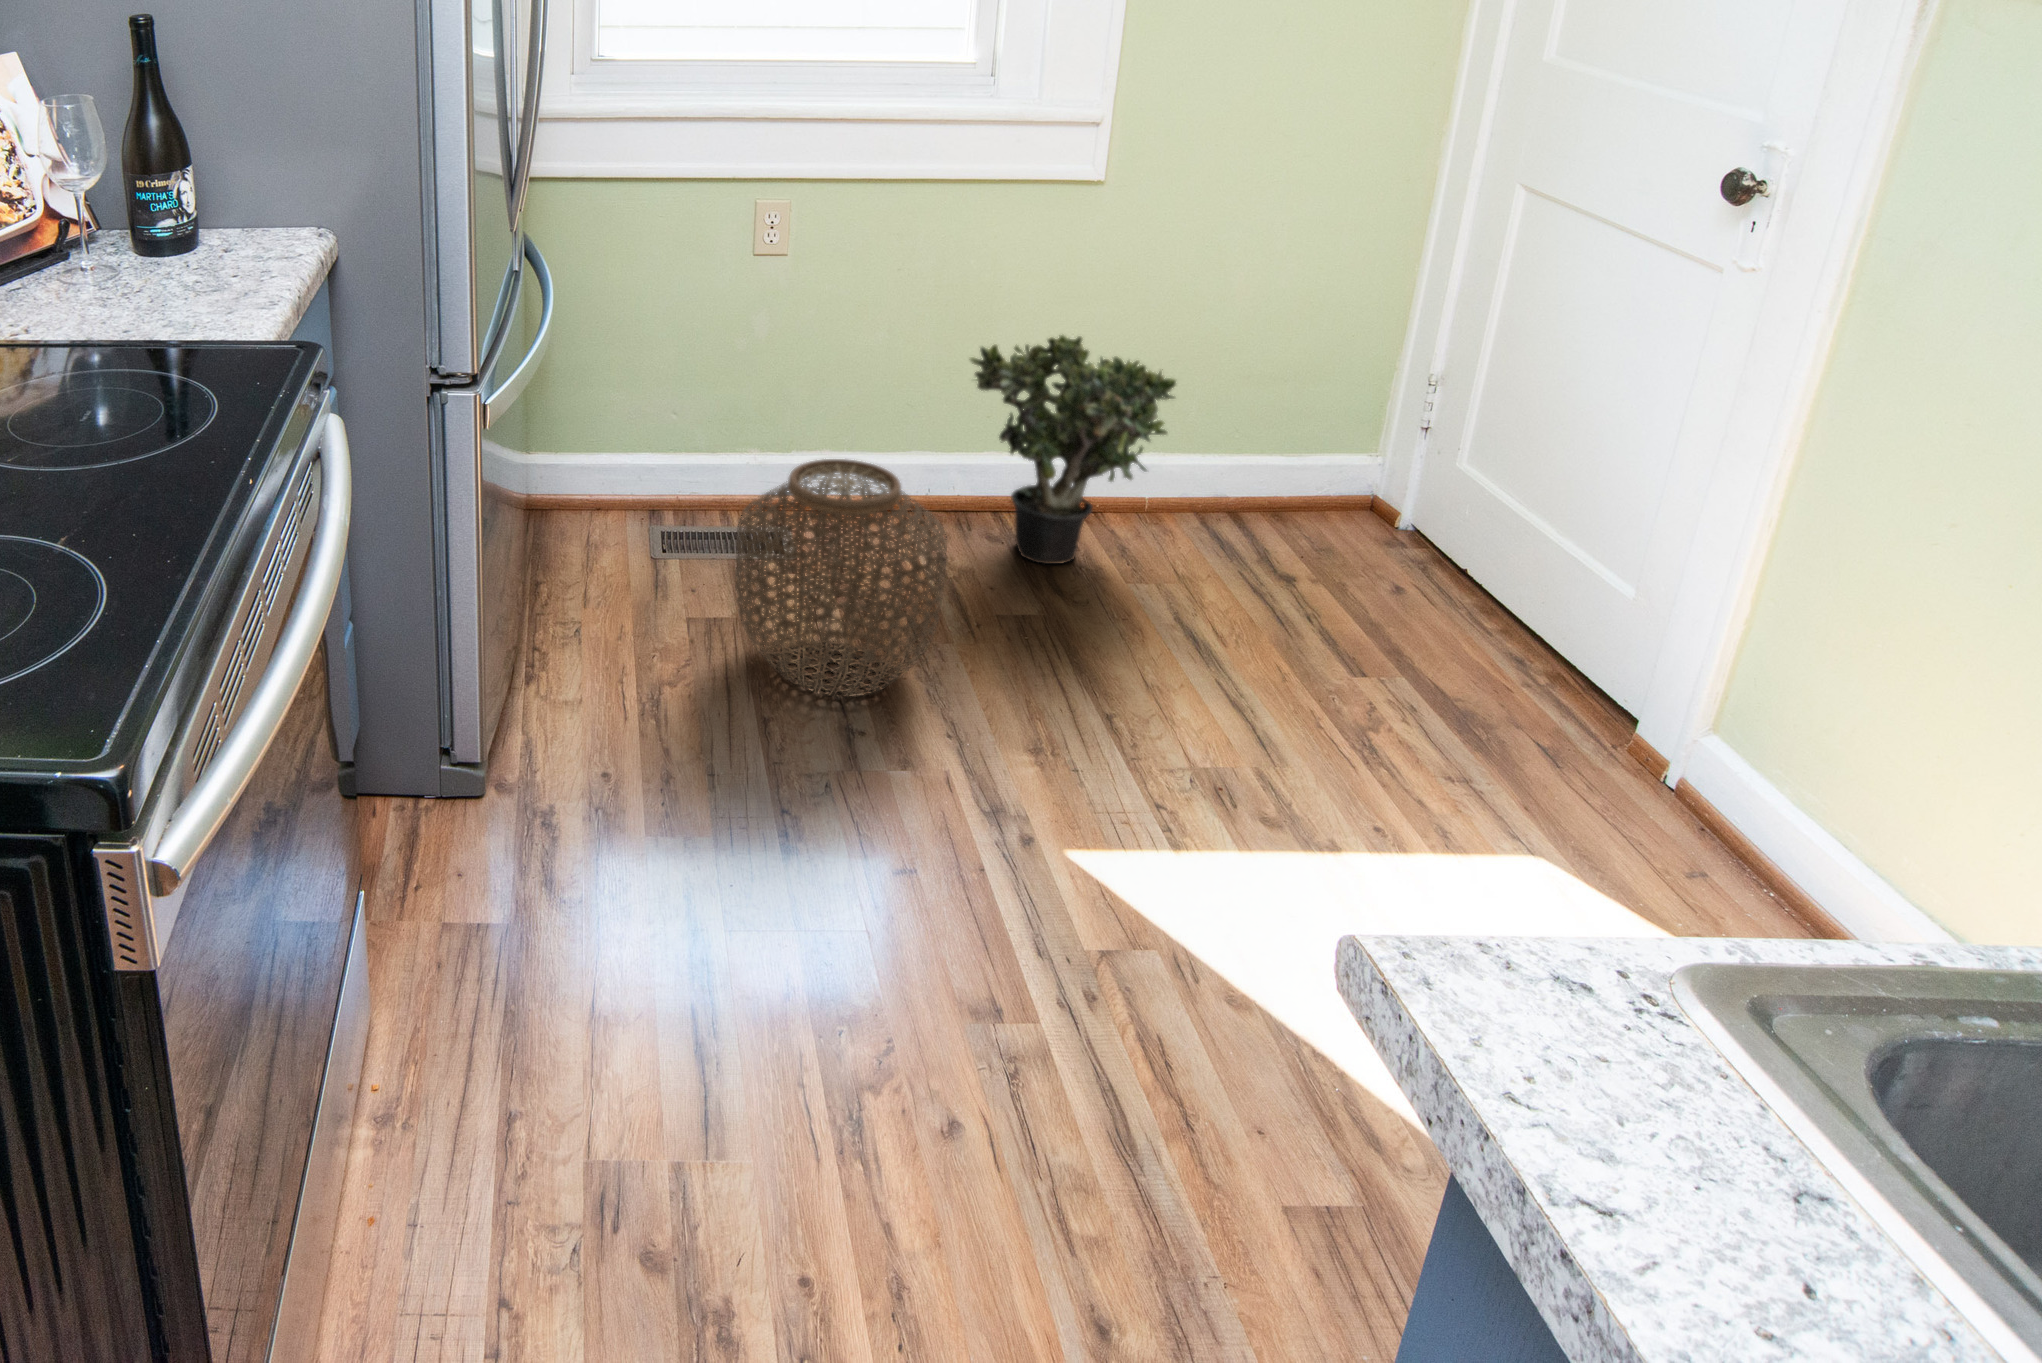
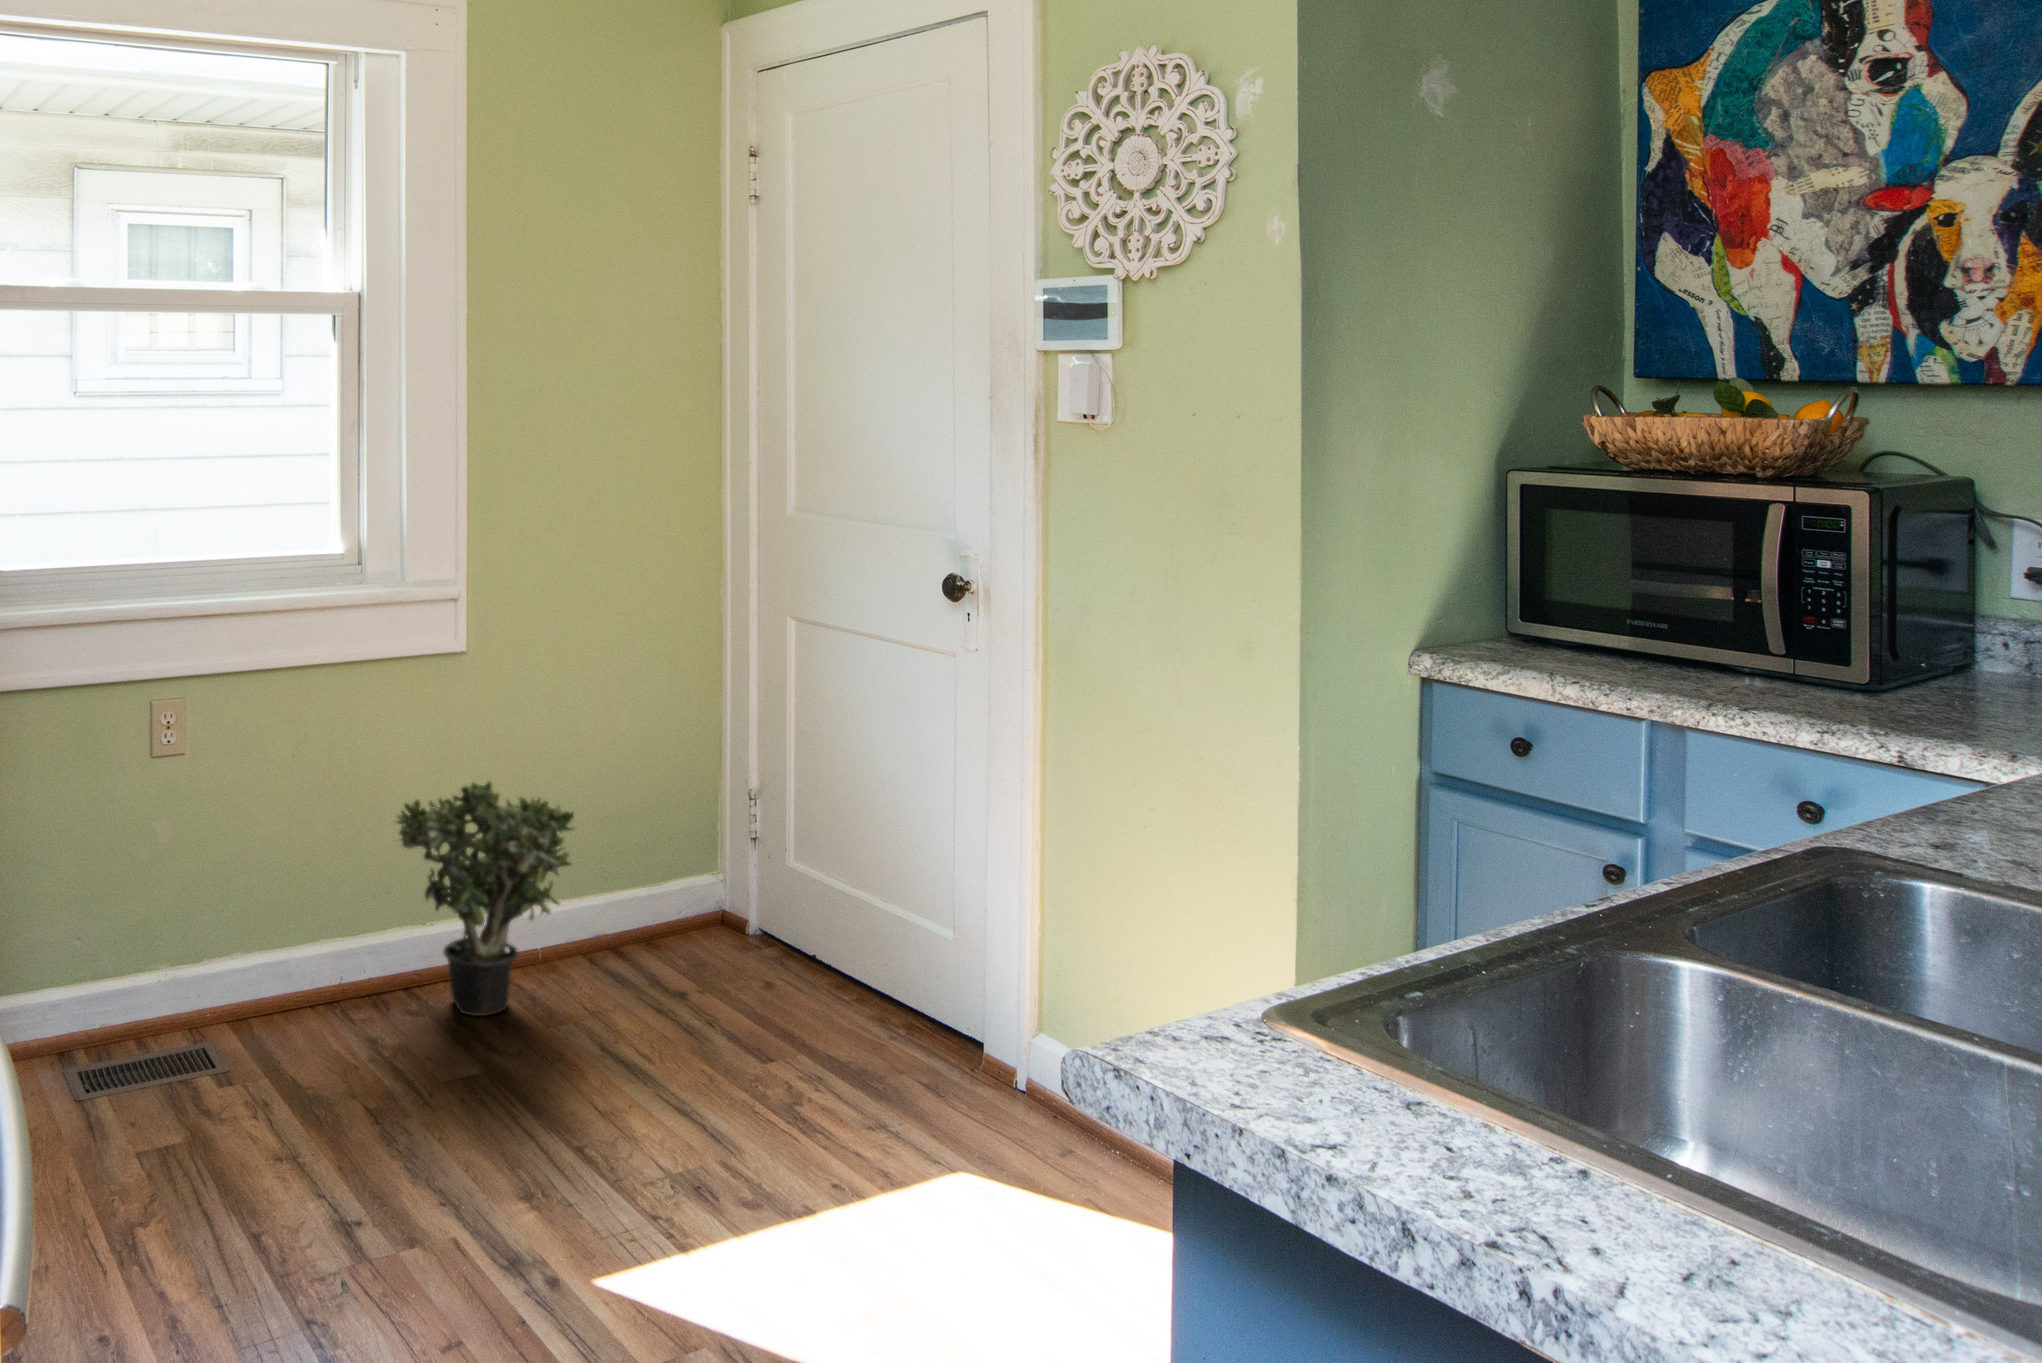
woven basket: present [735,459,947,697] -> none [212,926,423,1190]

